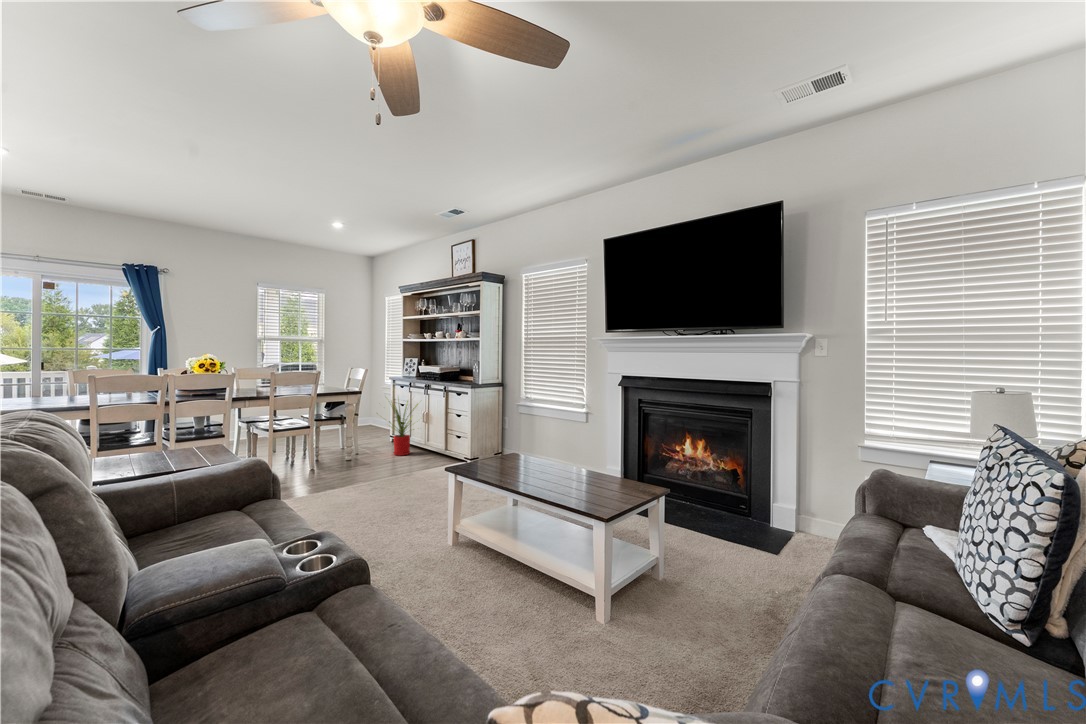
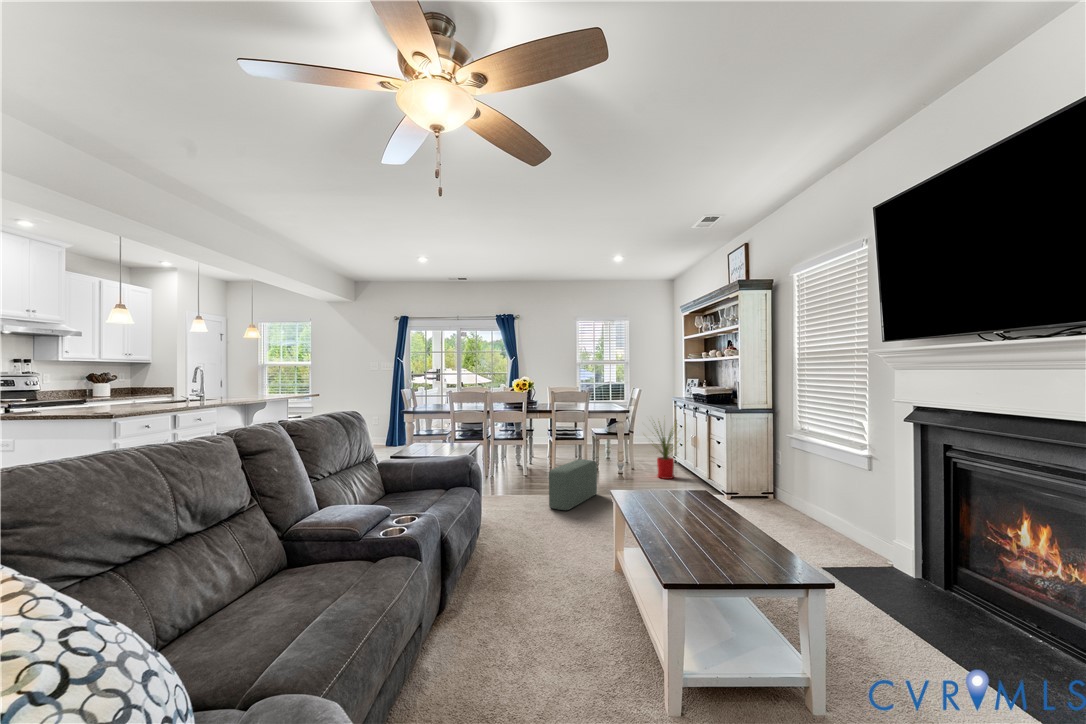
pouf: none [313,446,352,505] -> present [549,459,597,510]

